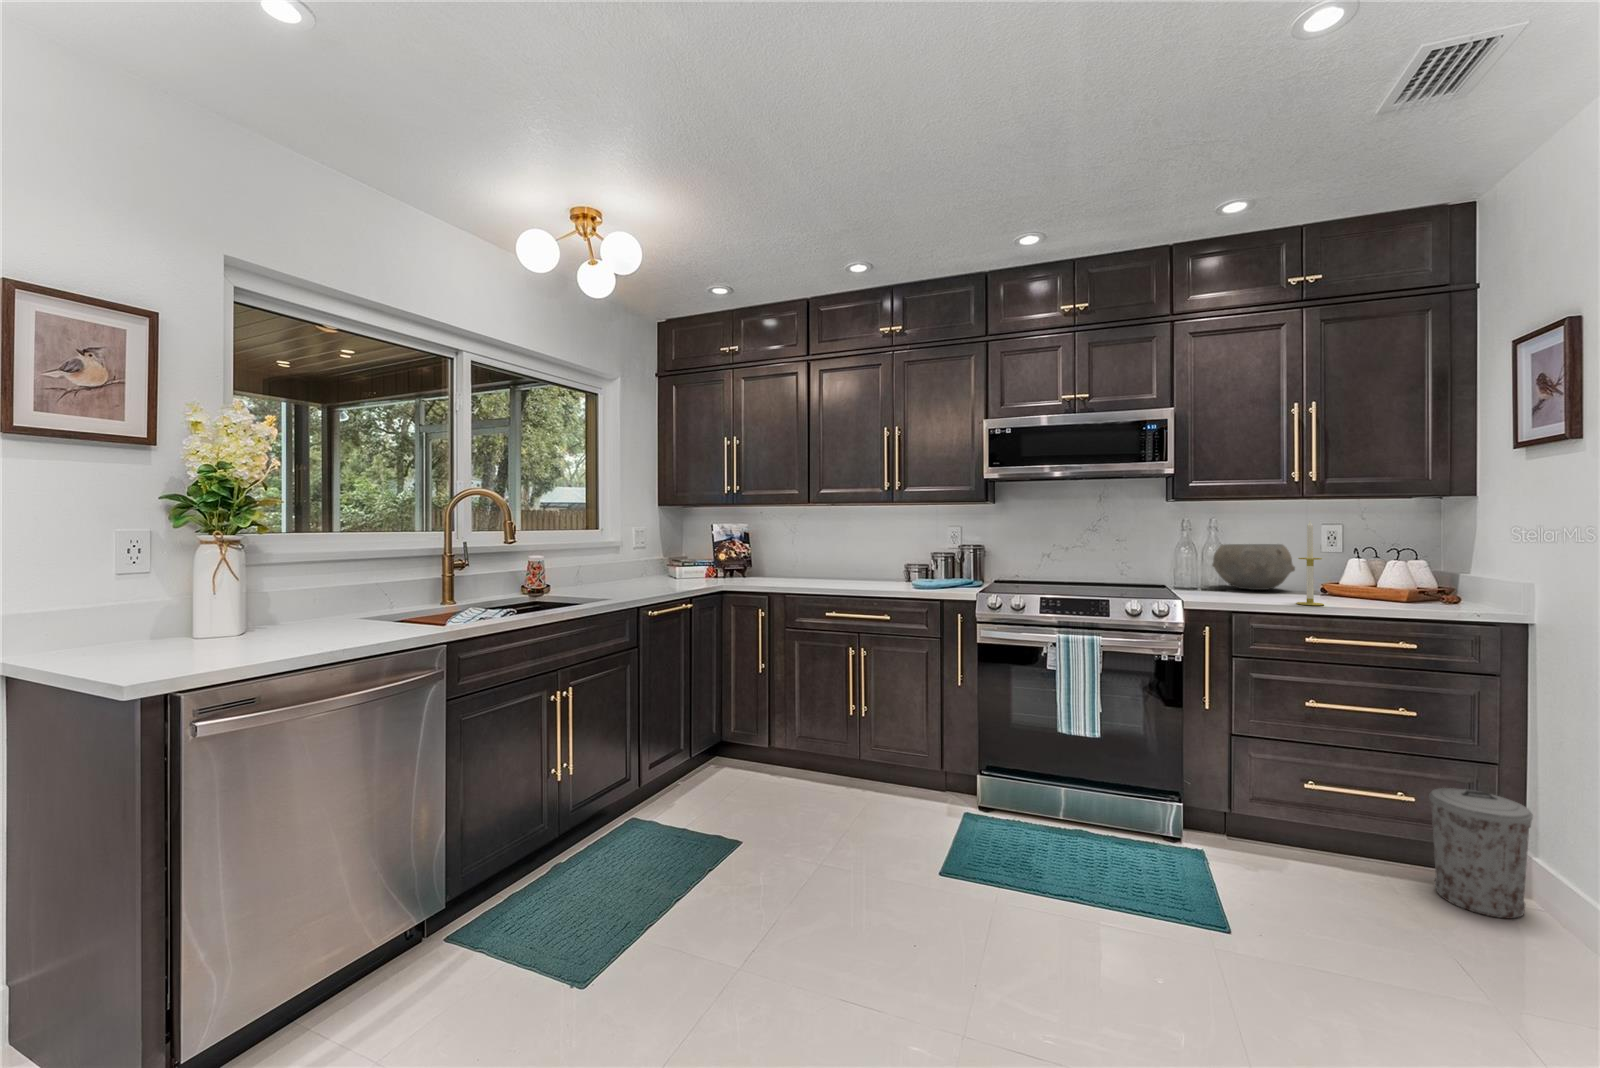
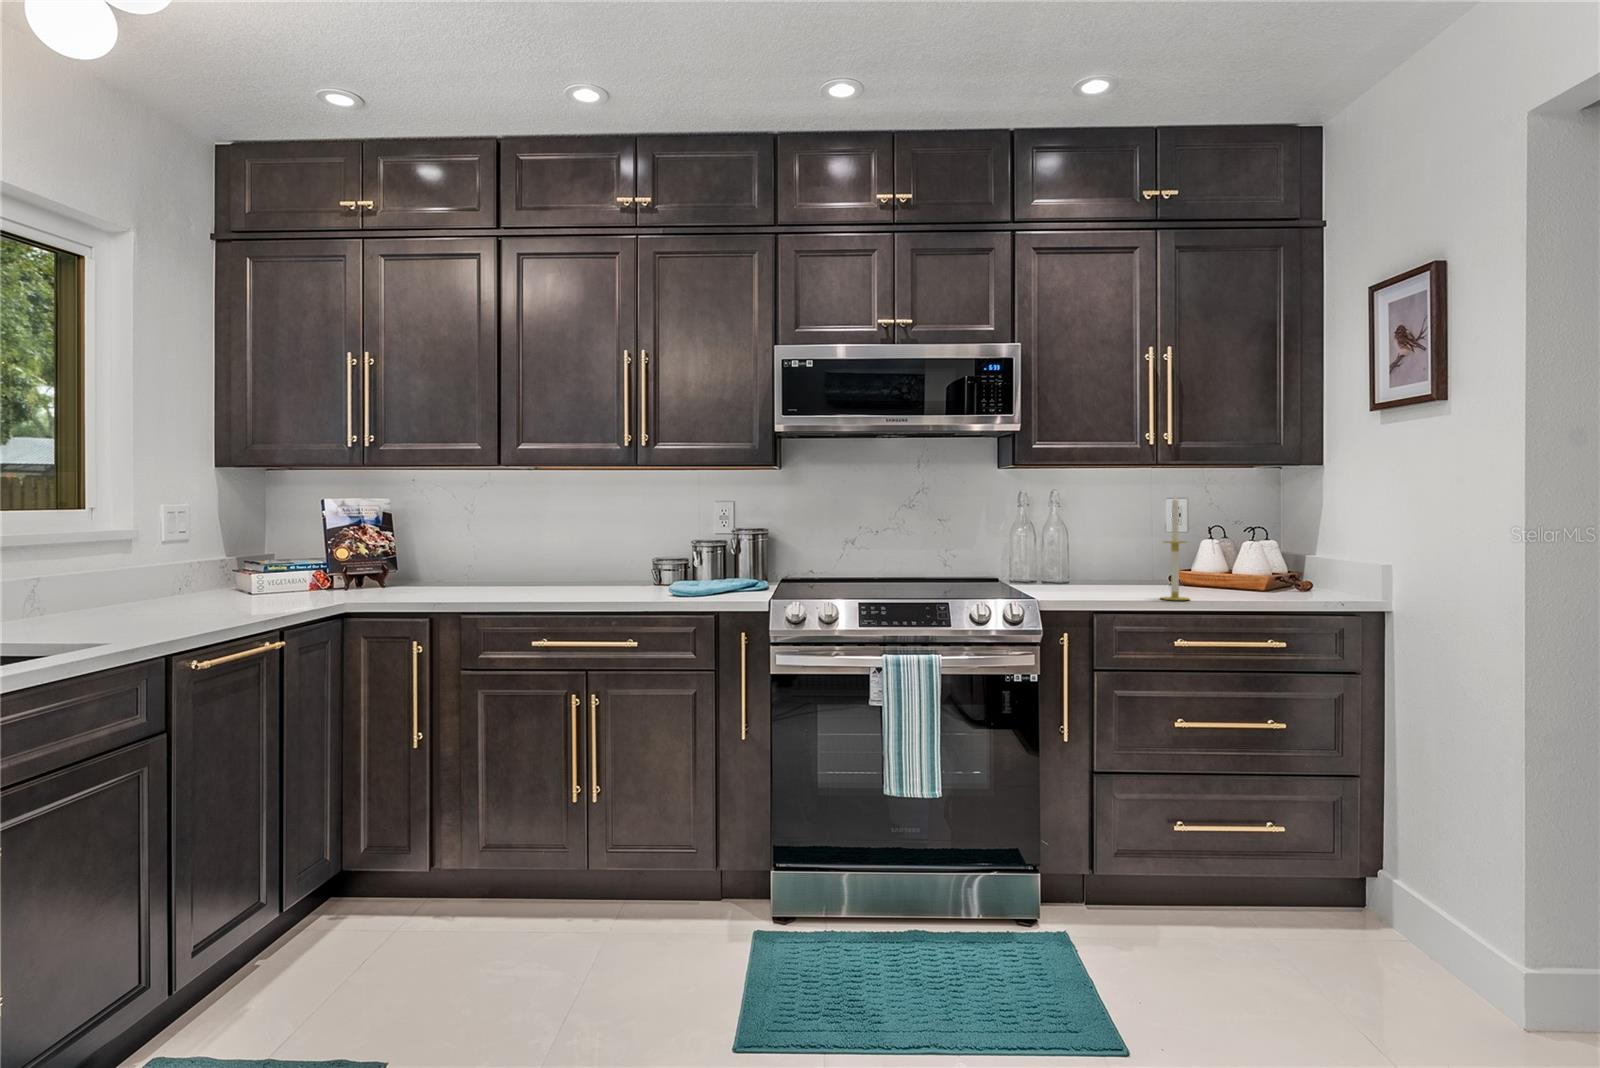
ceramic bowl: present [1212,544,1295,590] -> none [1051,526,1144,584]
trash can: present [1429,788,1533,919] -> none [1303,810,1404,956]

